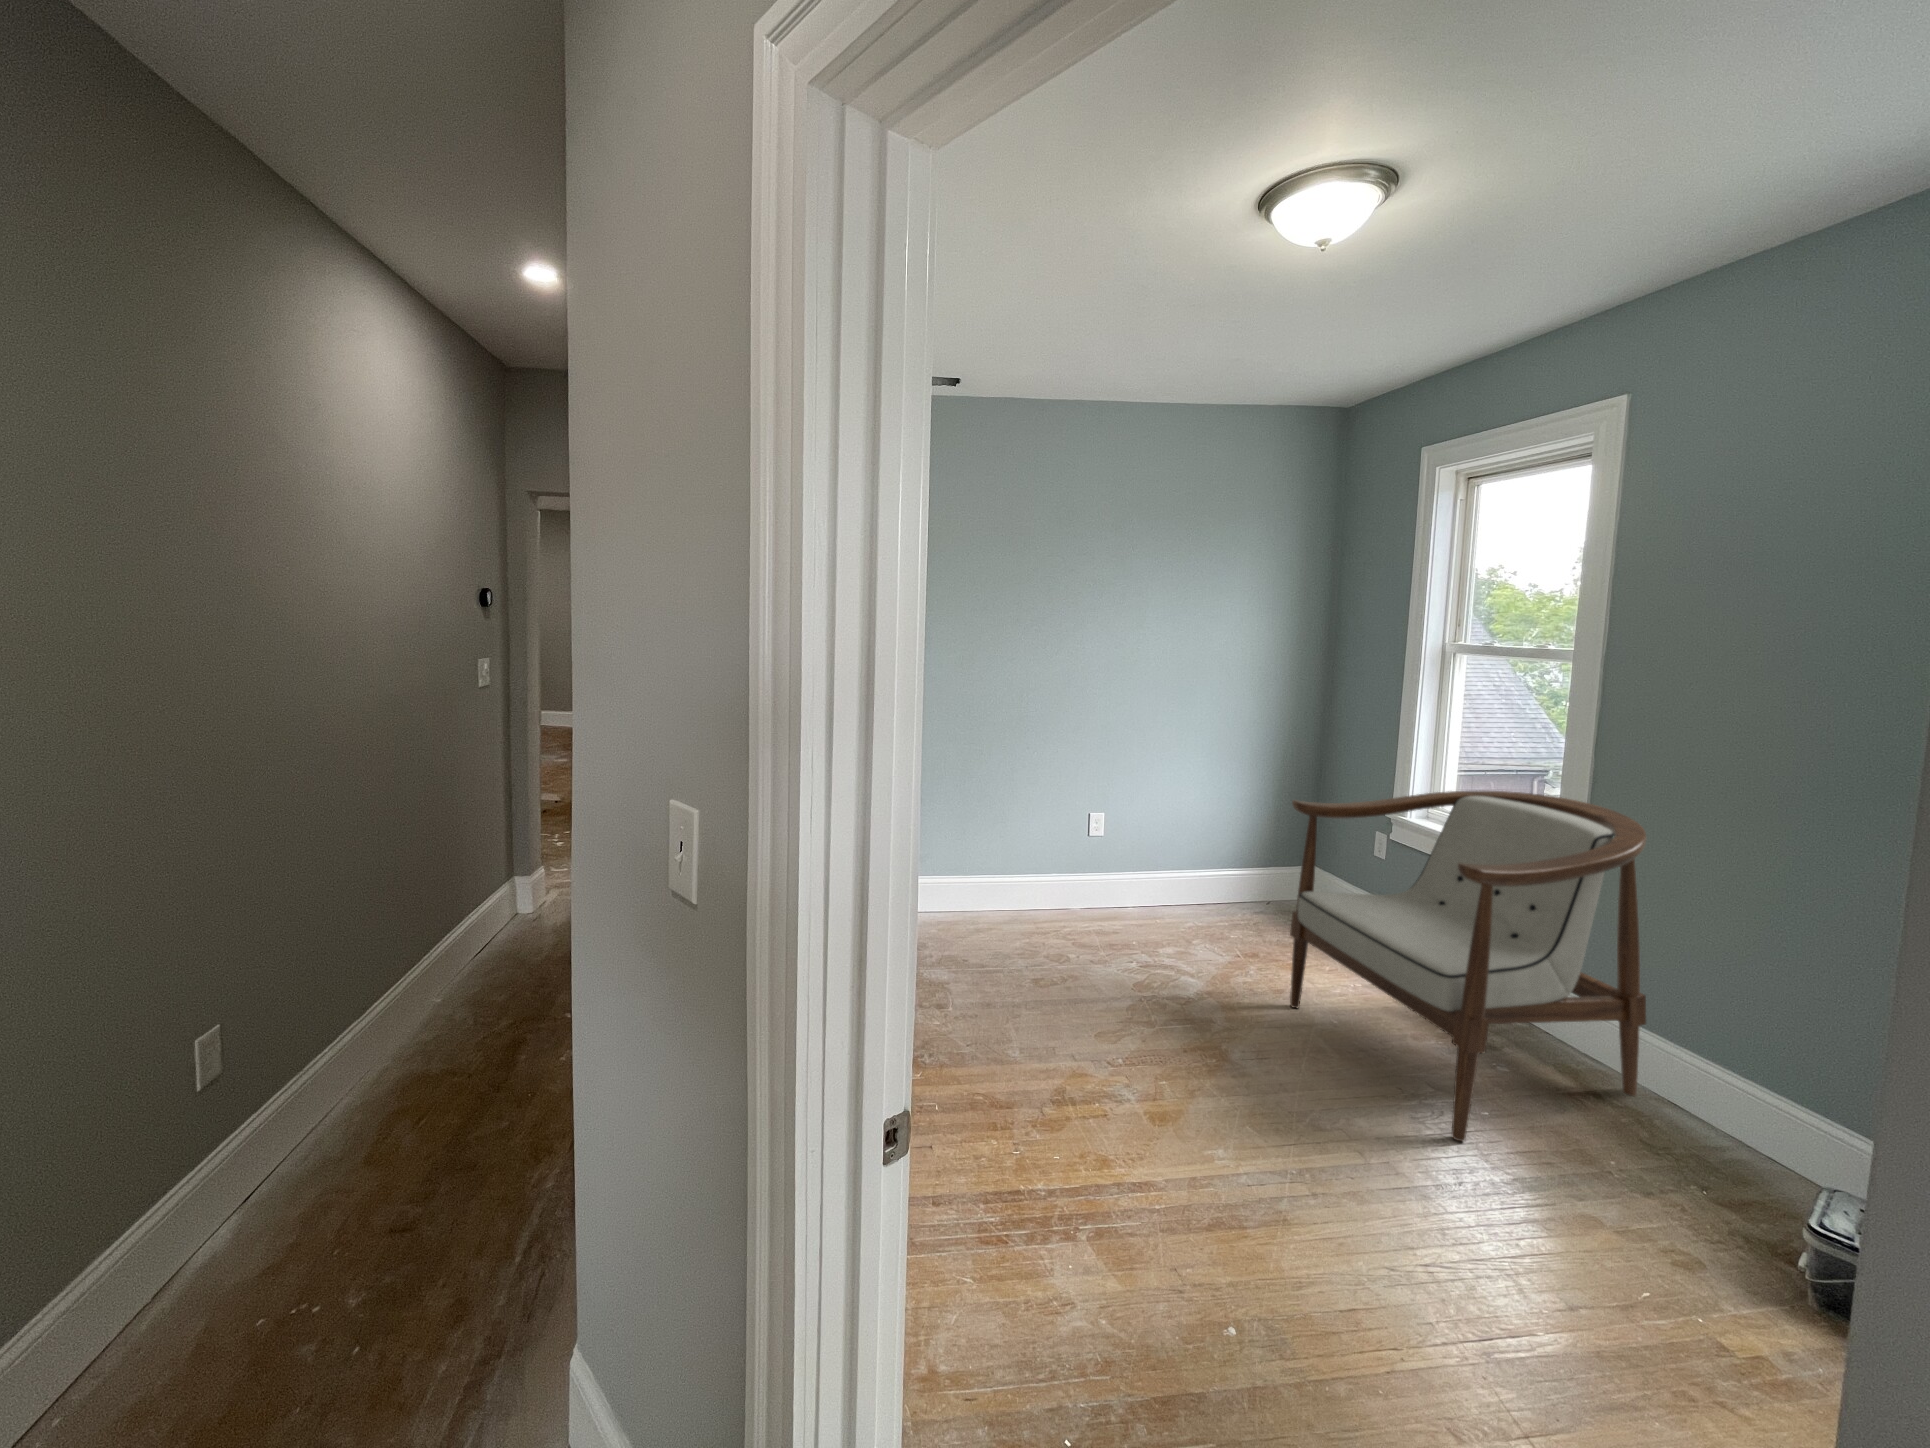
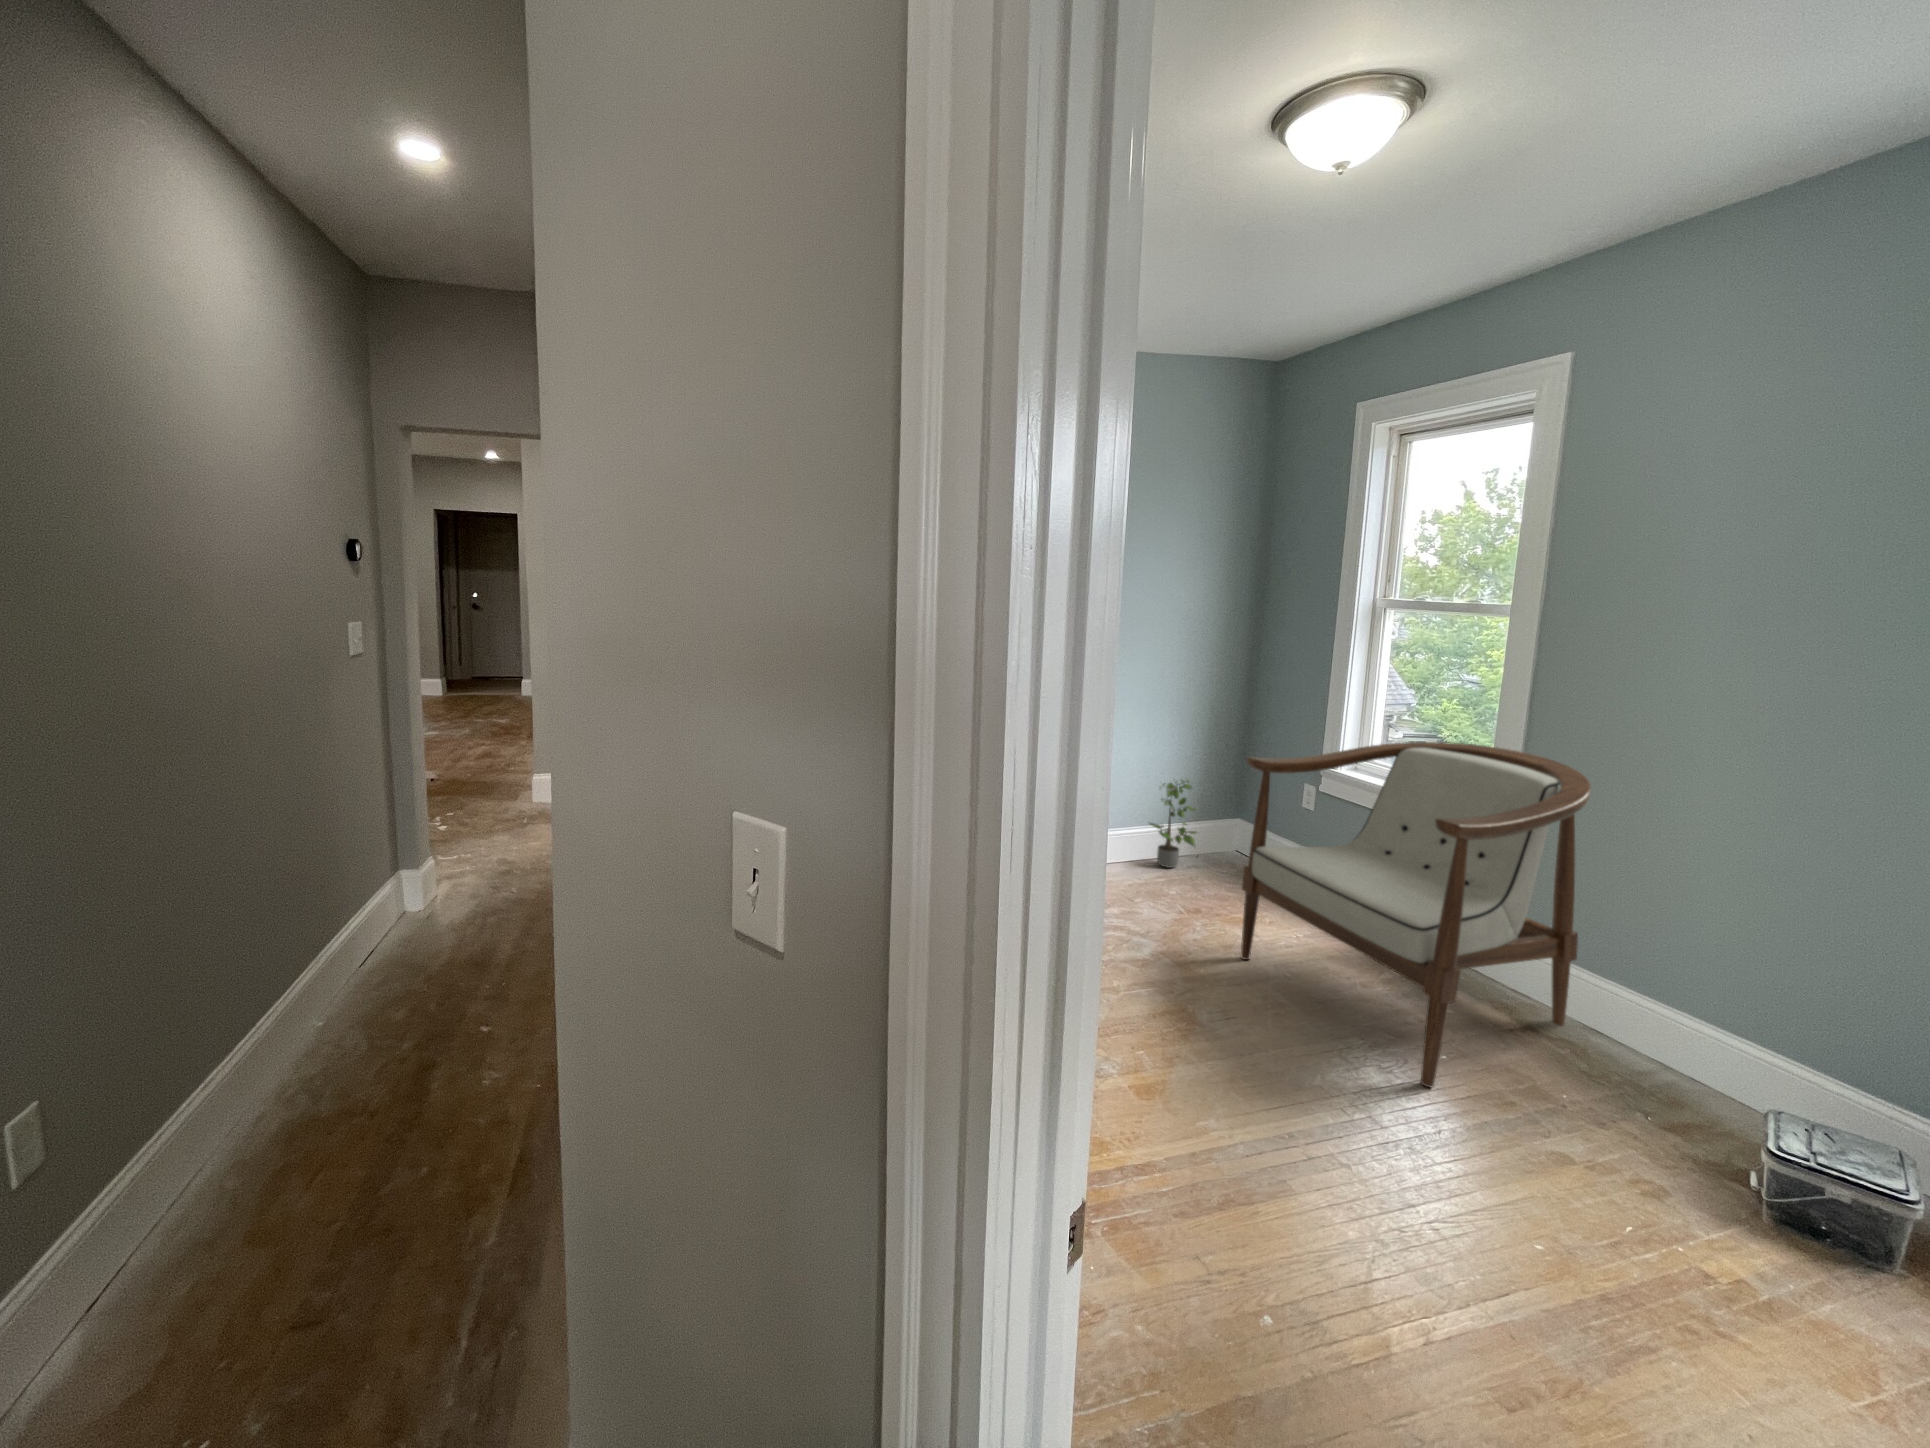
potted plant: none [1214,822,1270,916] -> present [1149,780,1196,868]

